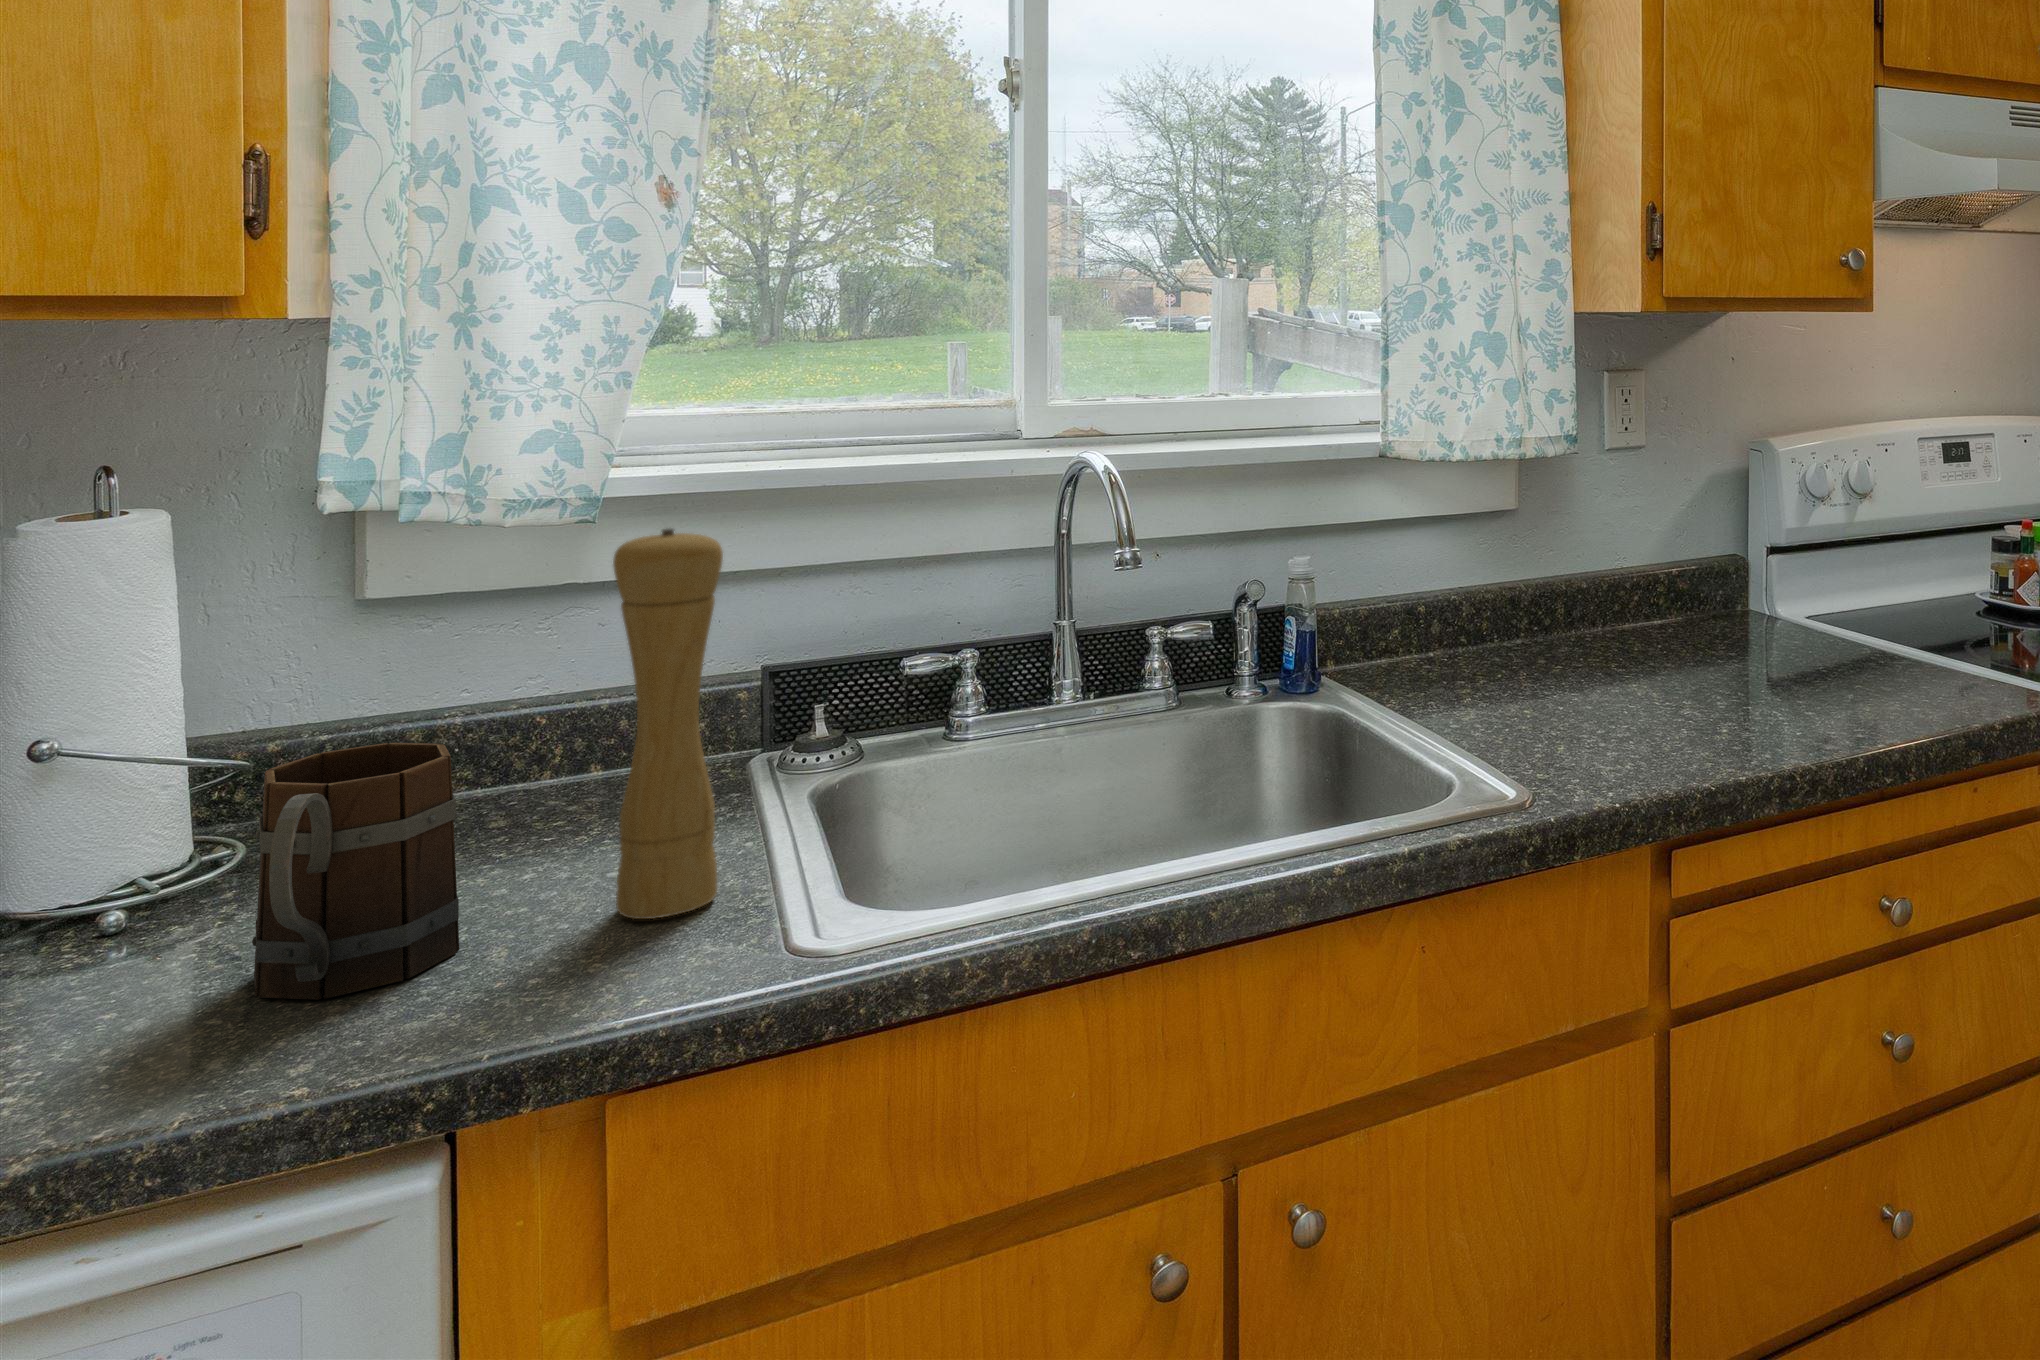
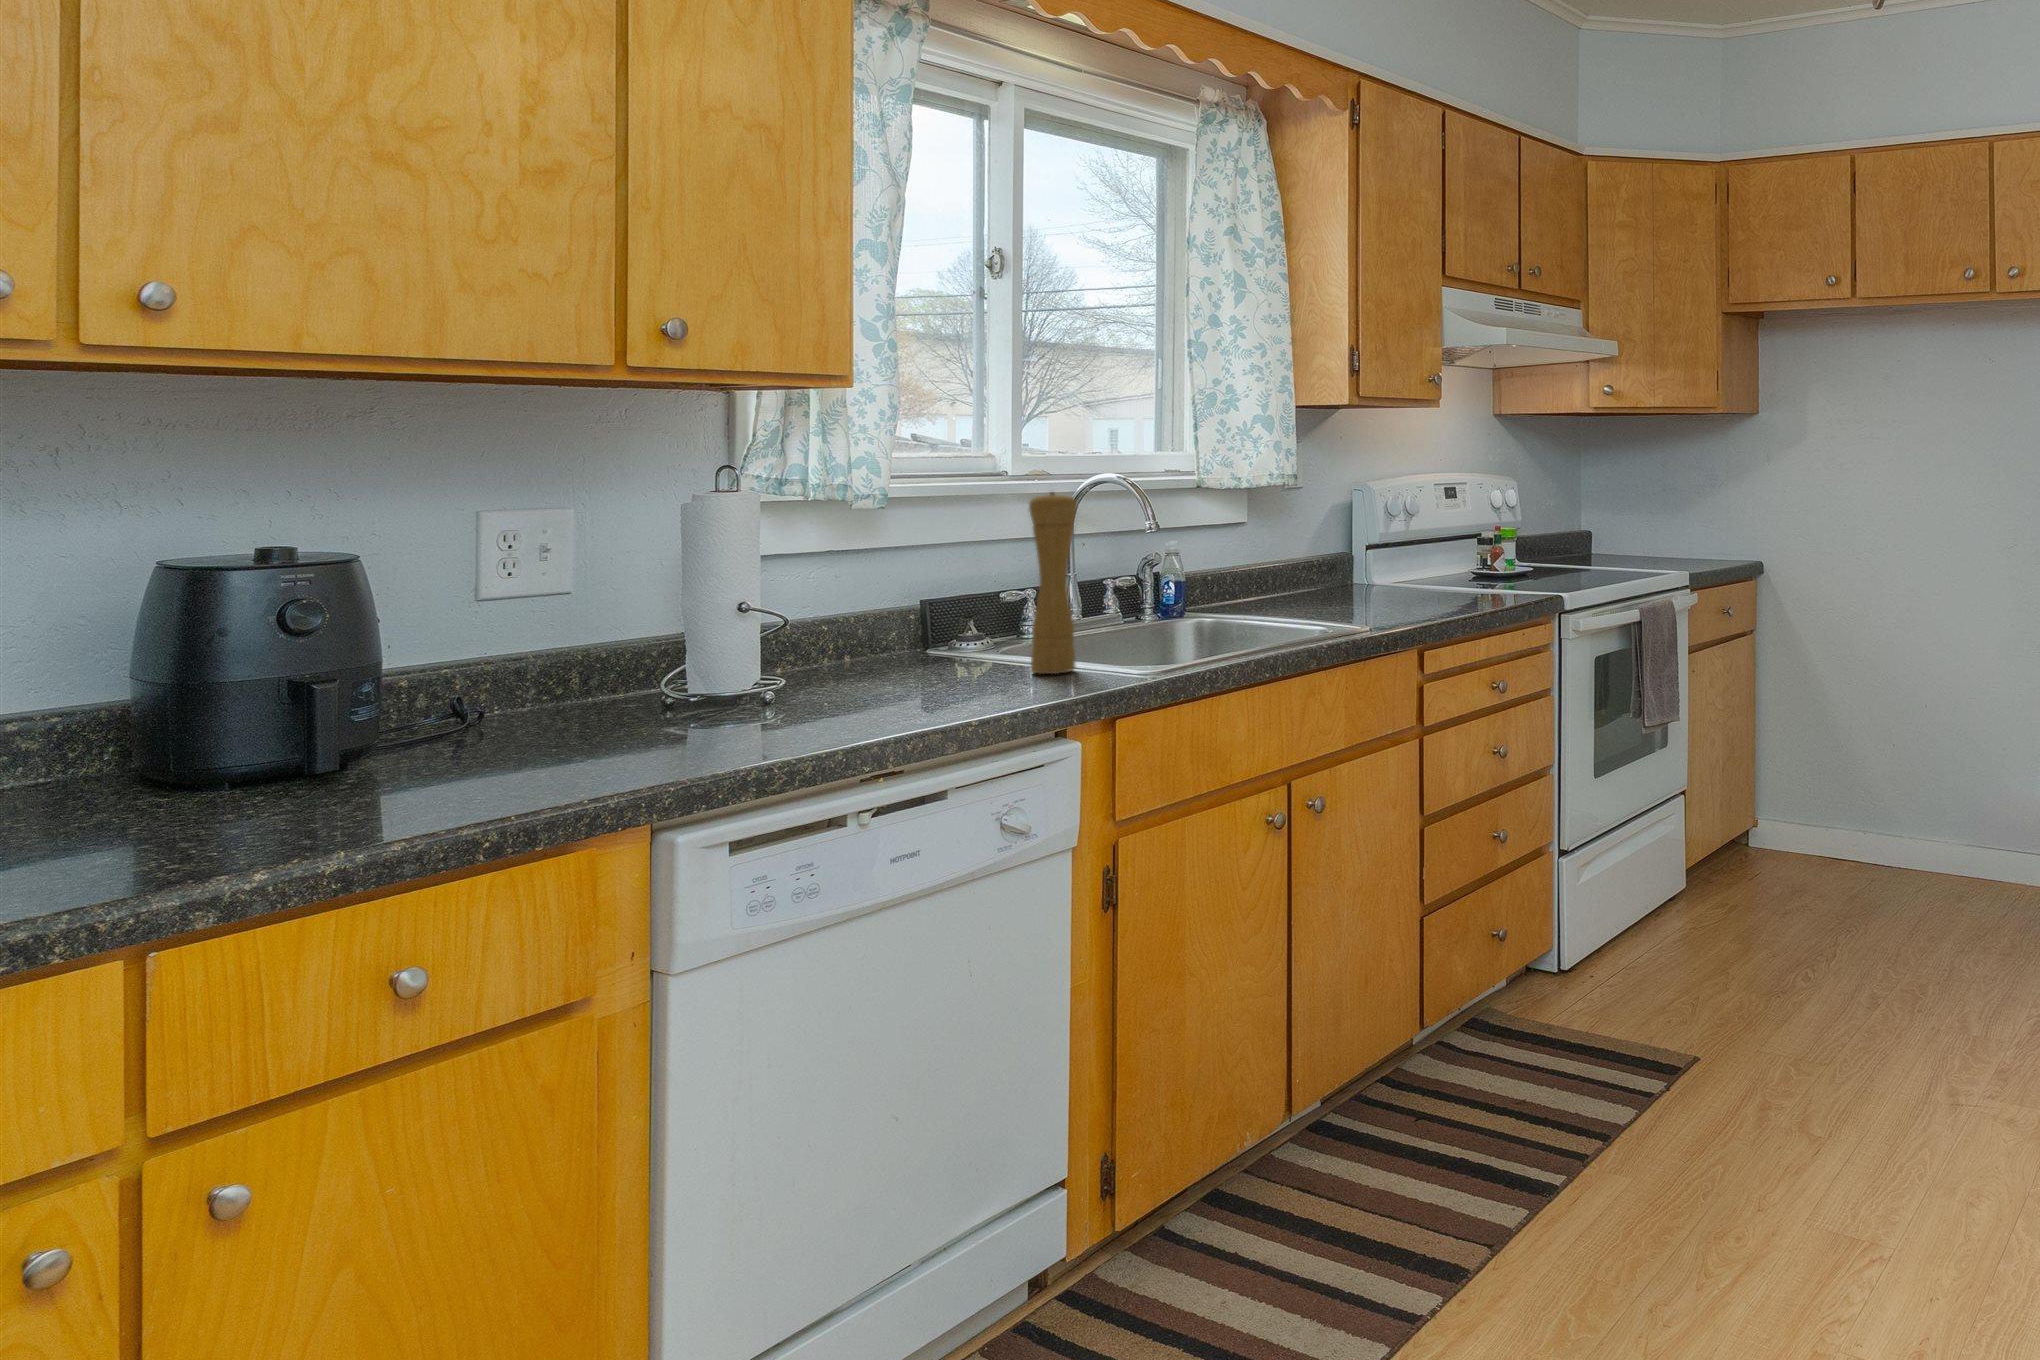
mug: present [252,743,459,1000] -> none [917,593,1003,696]

